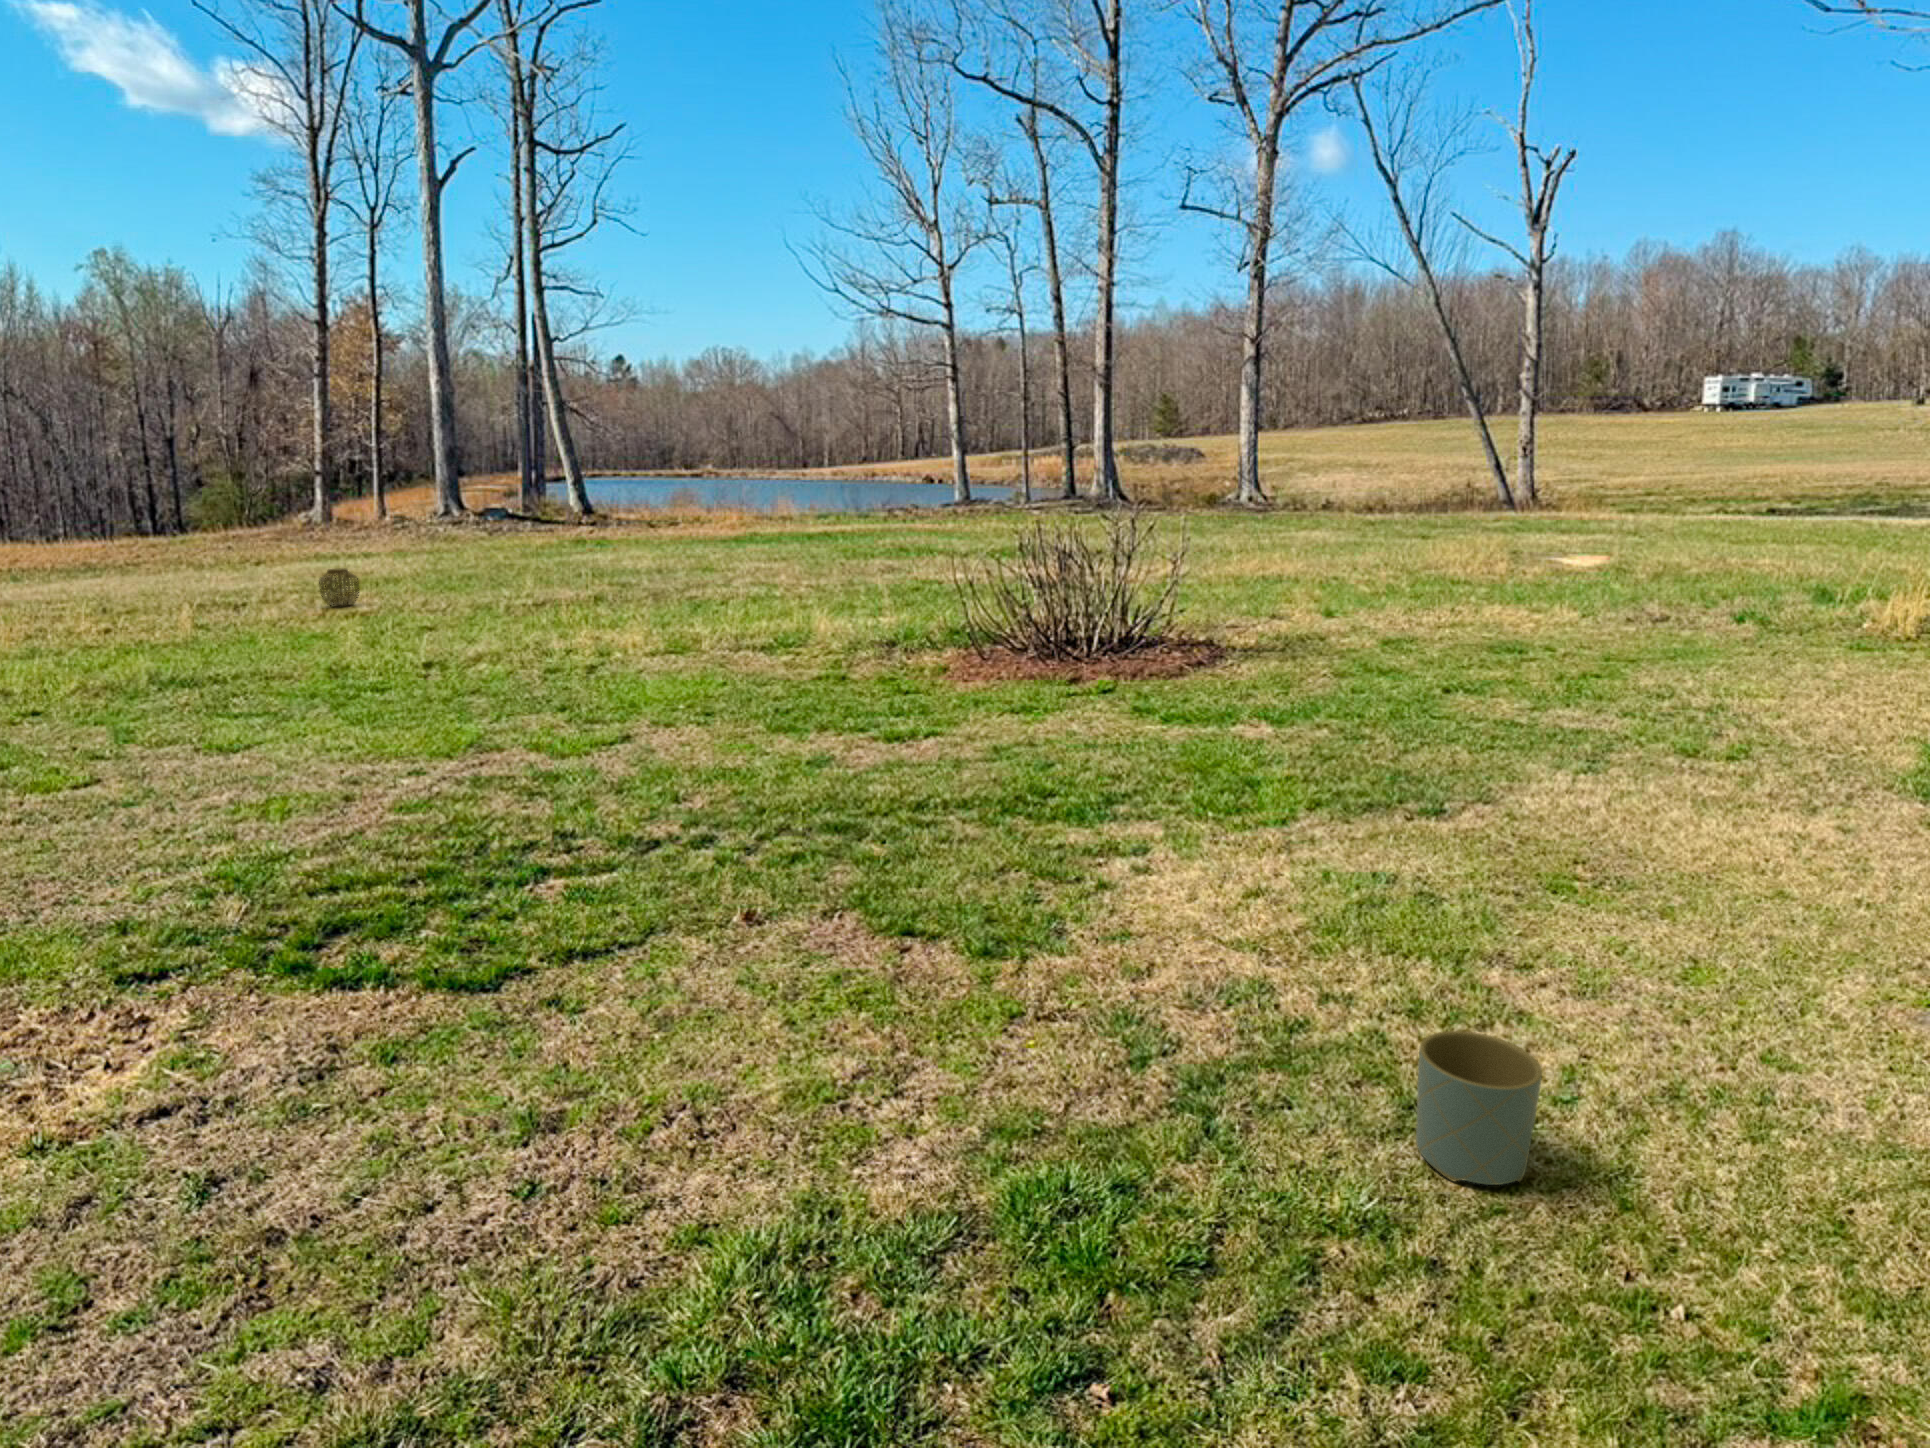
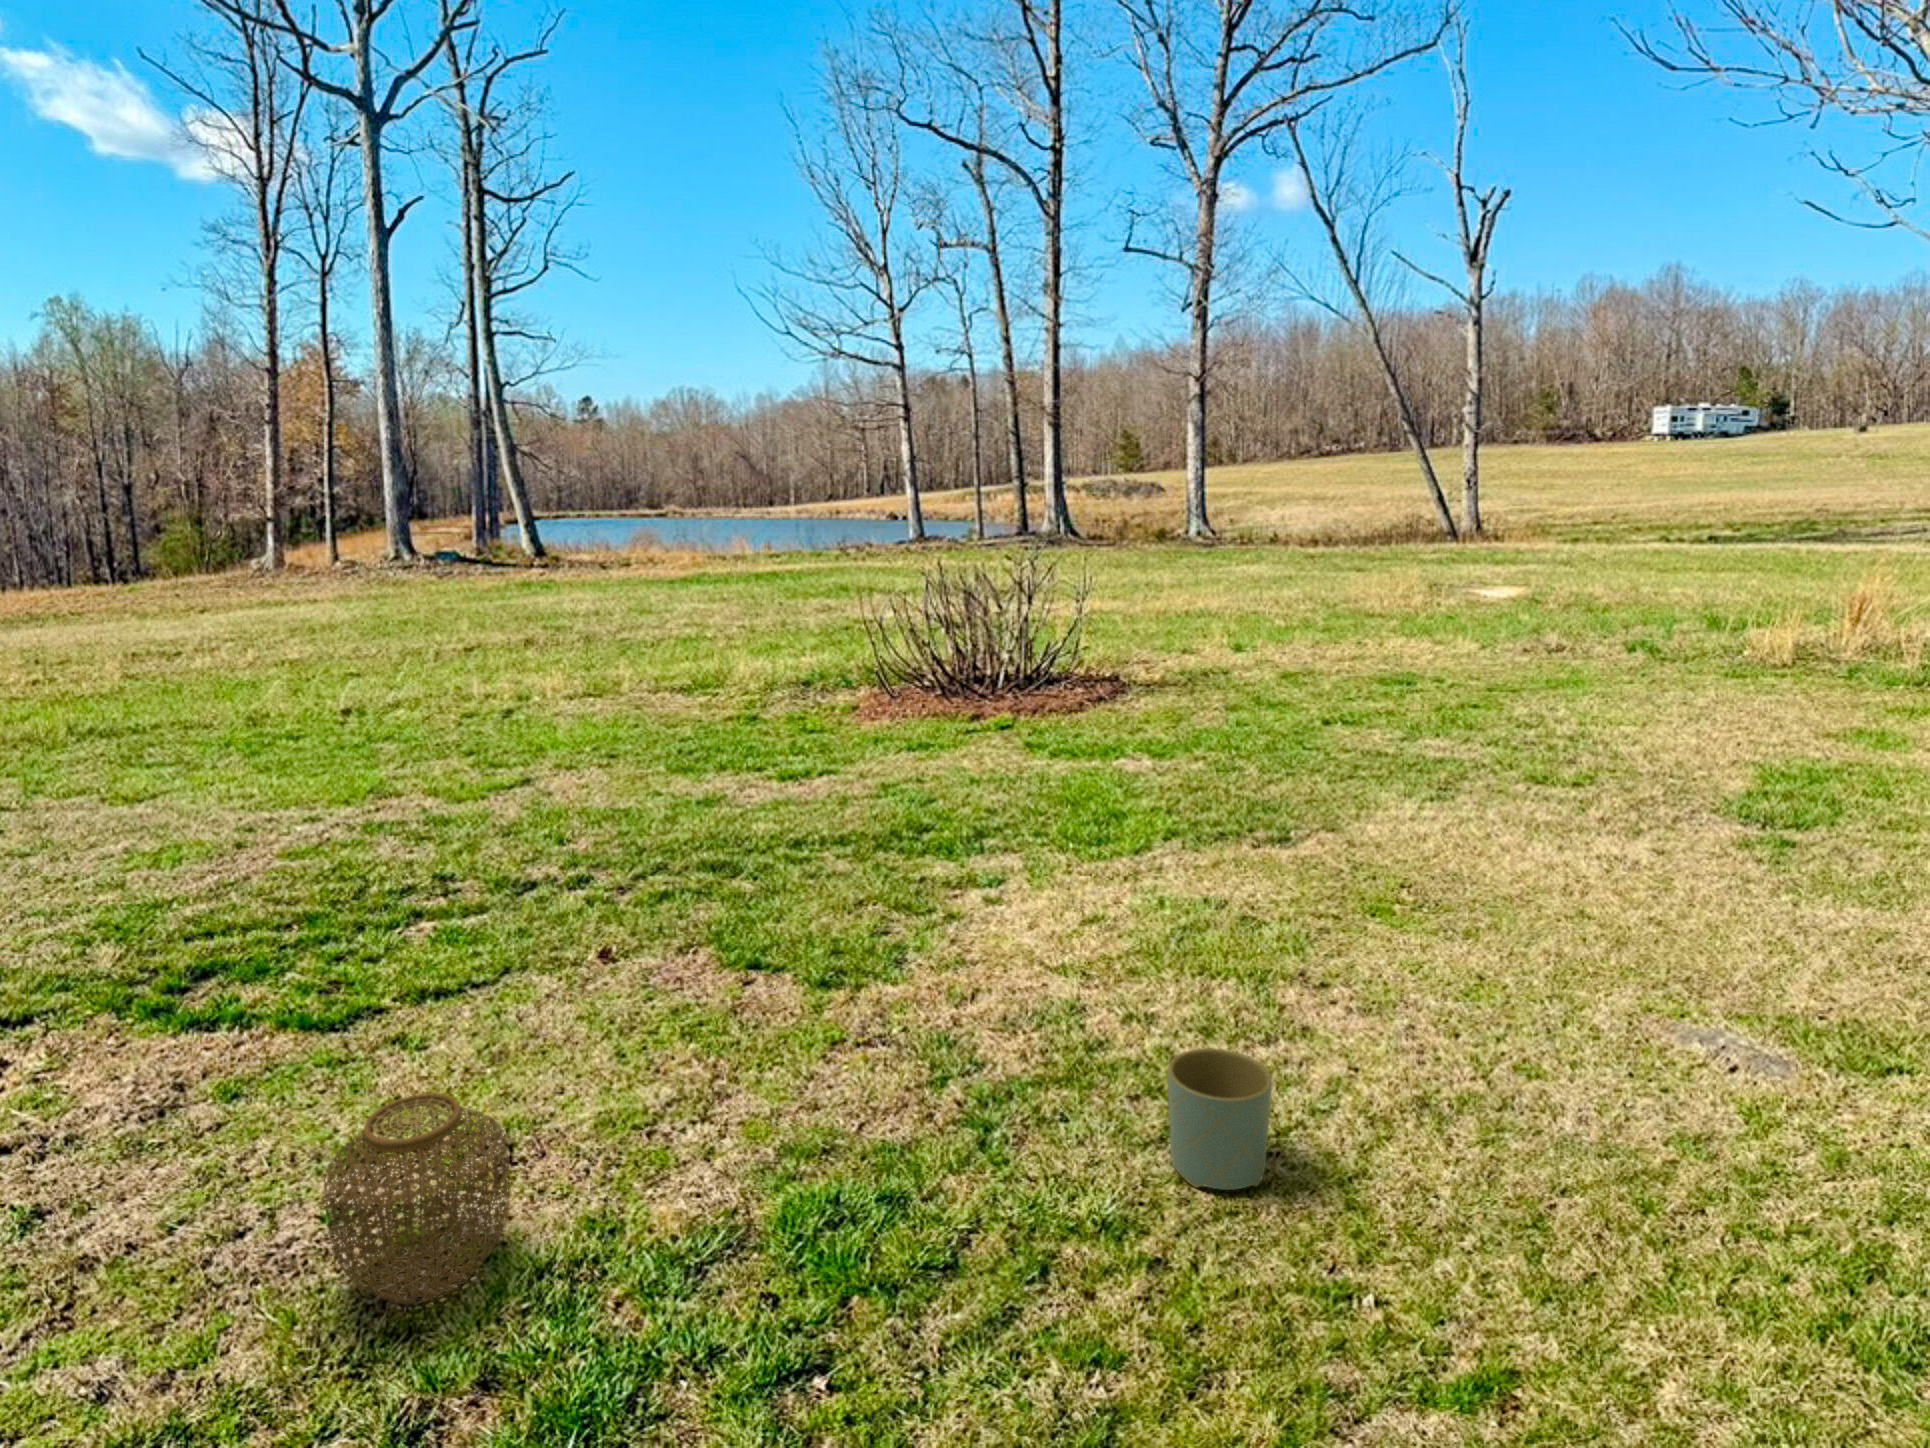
woven basket: present [319,568,360,608] -> present [324,1093,510,1304]

